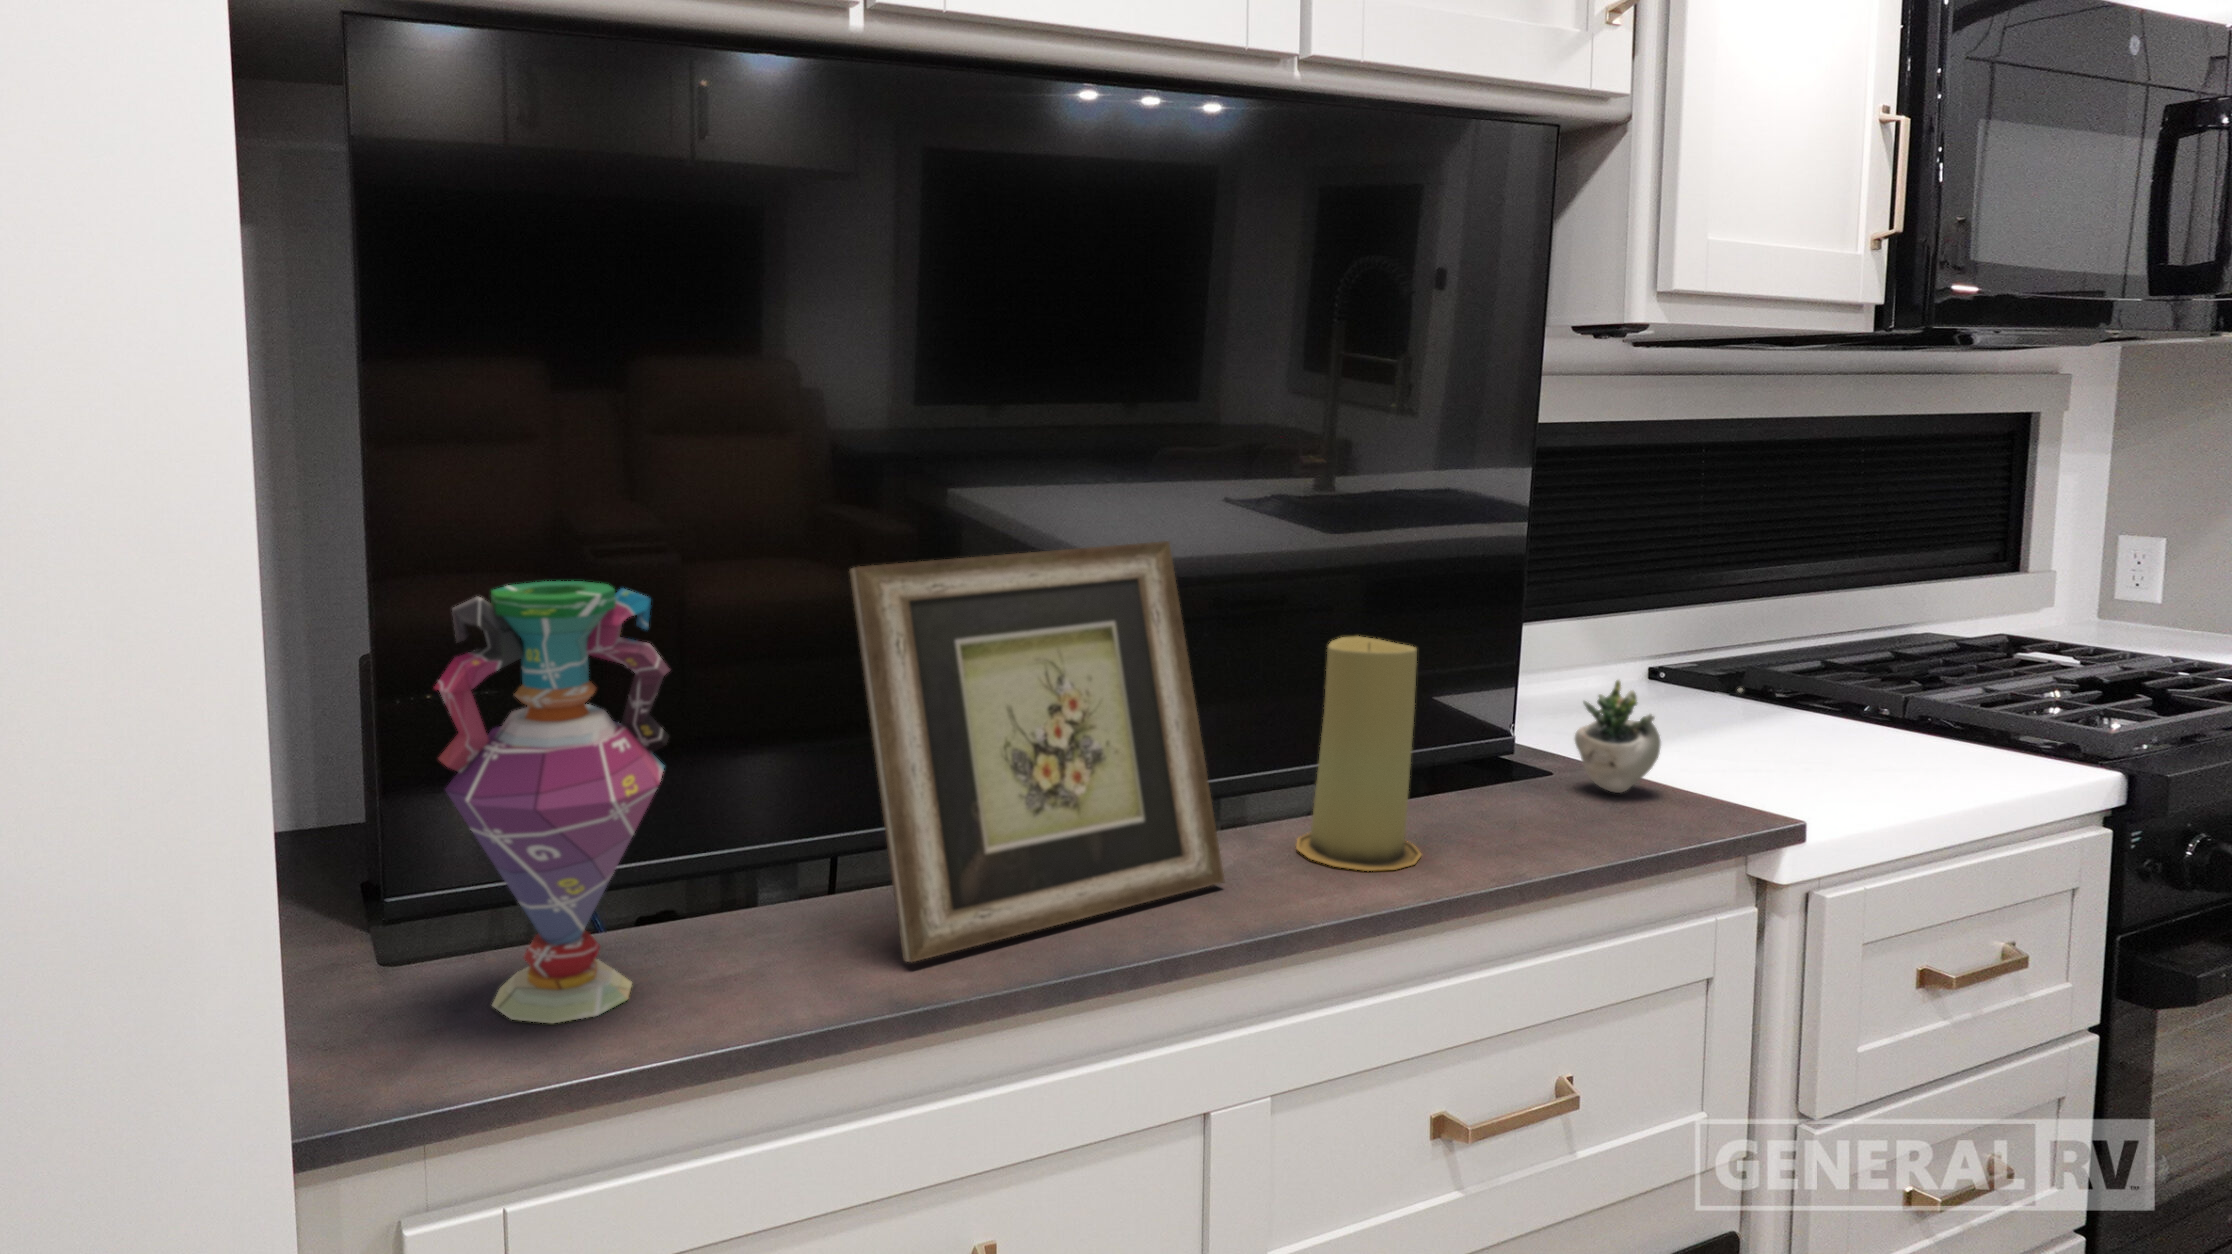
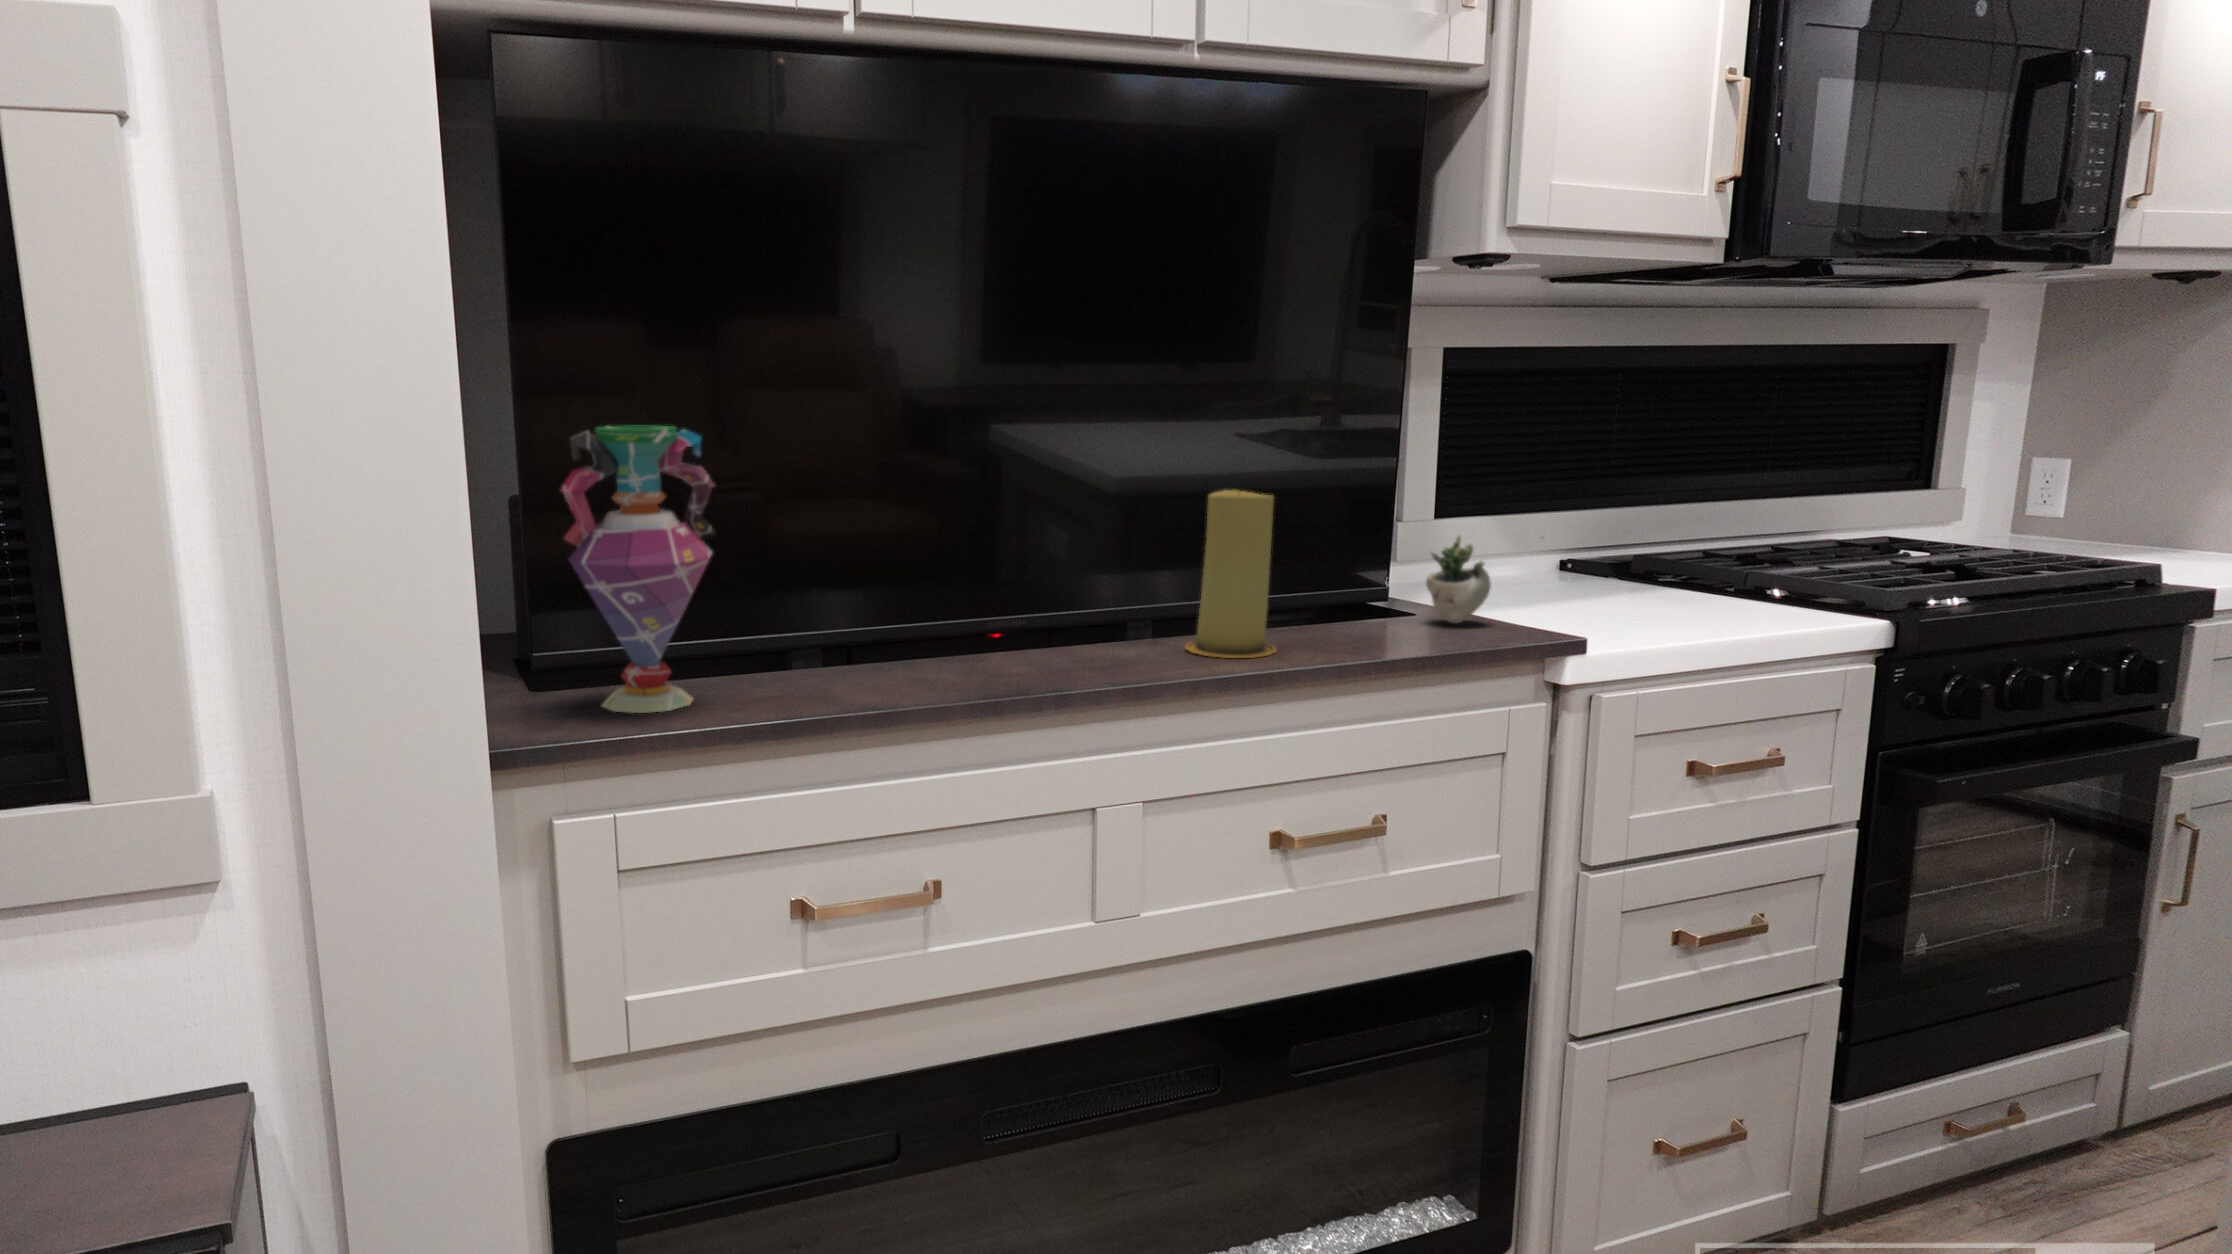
picture frame: present [849,541,1224,962] -> none [841,414,1120,691]

